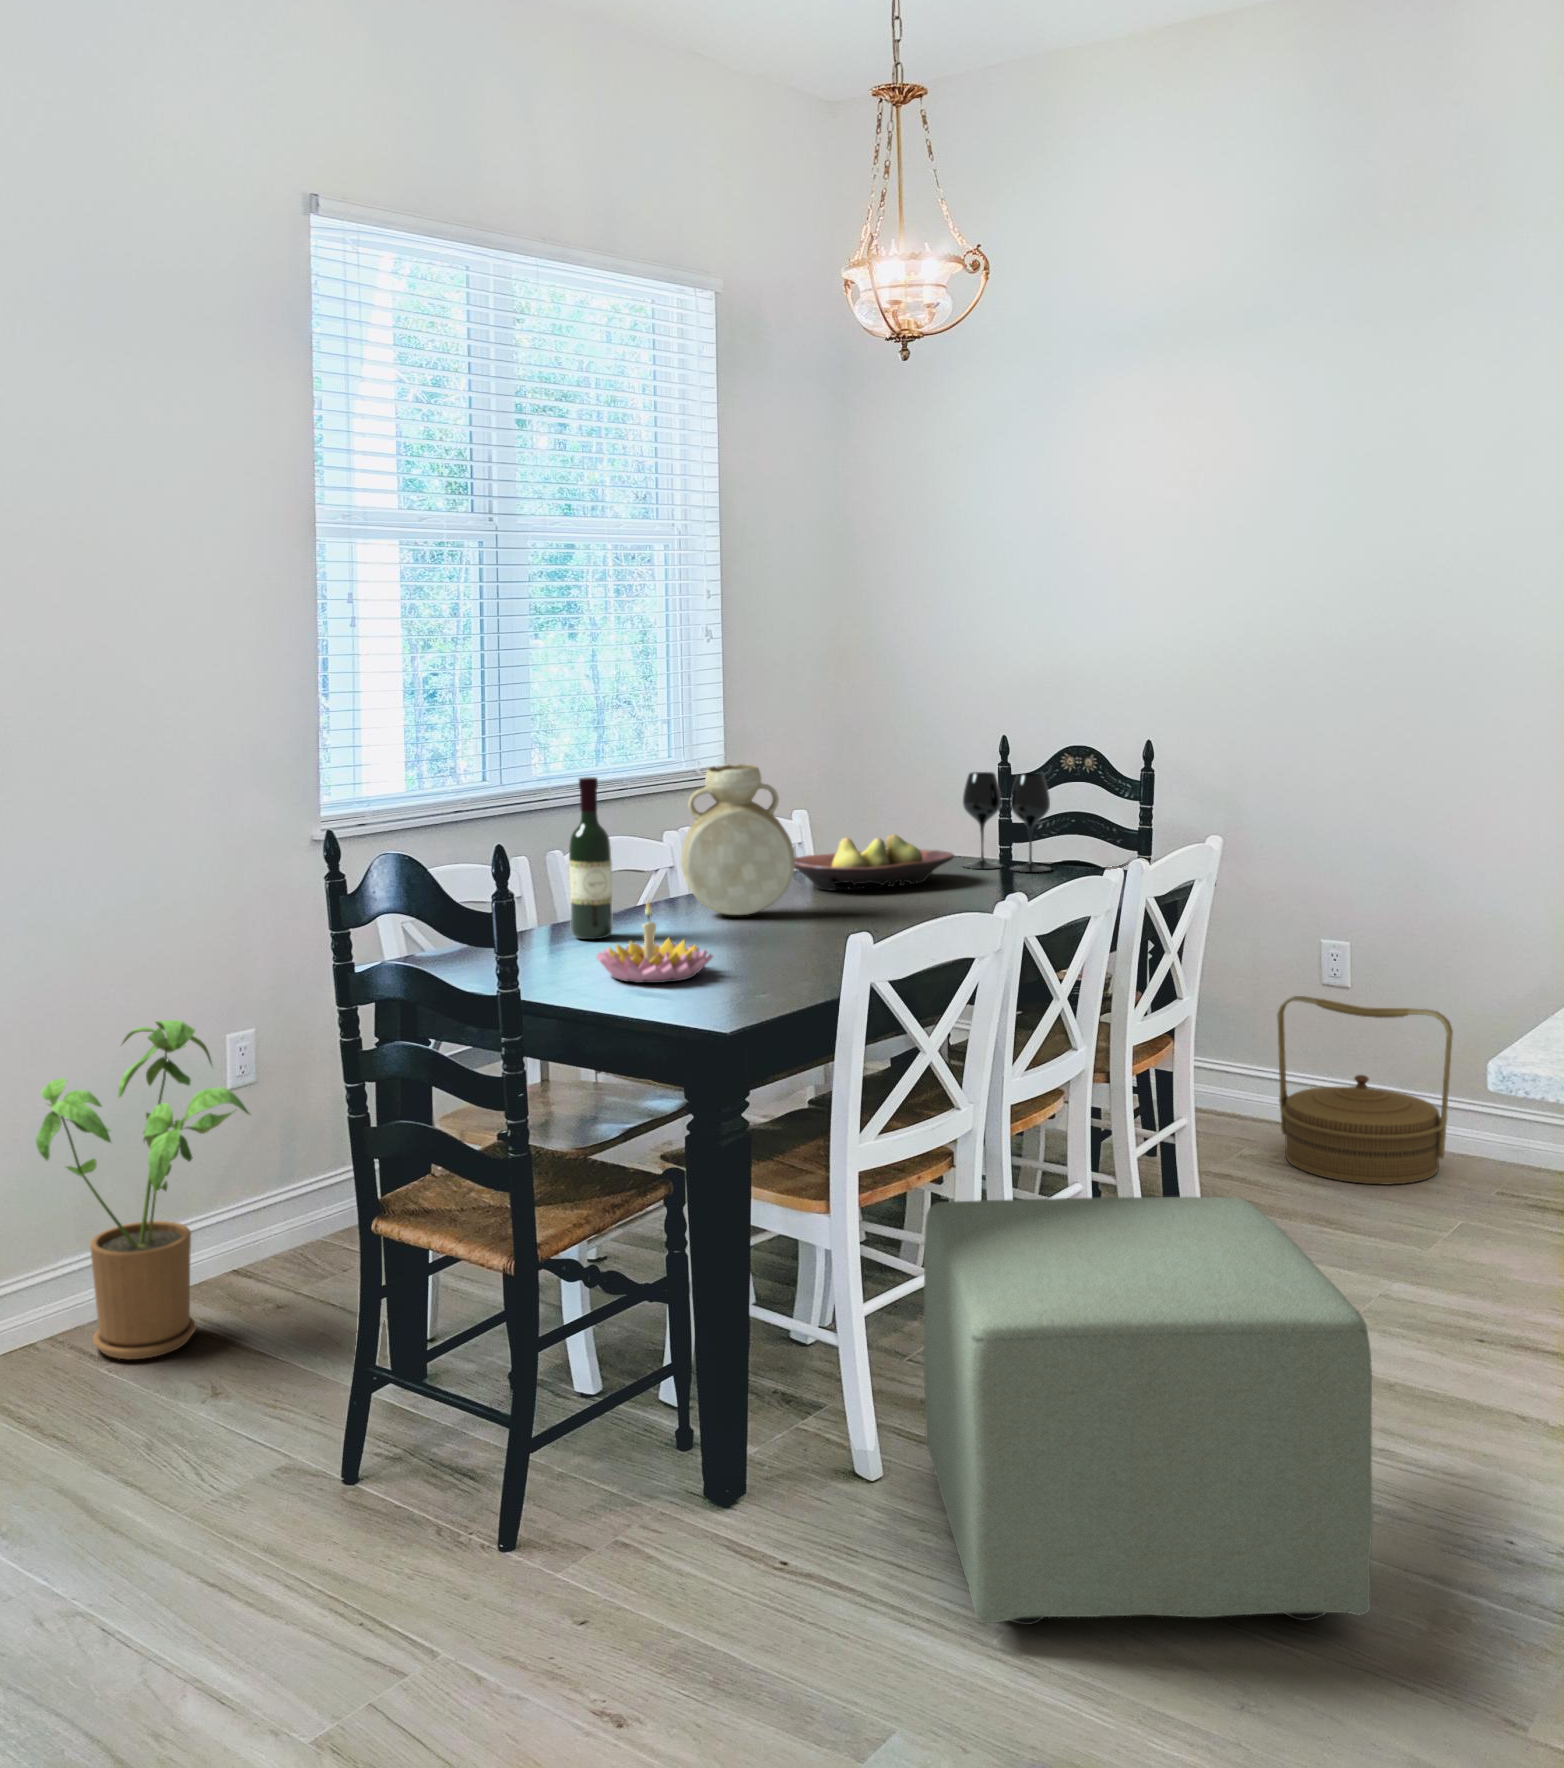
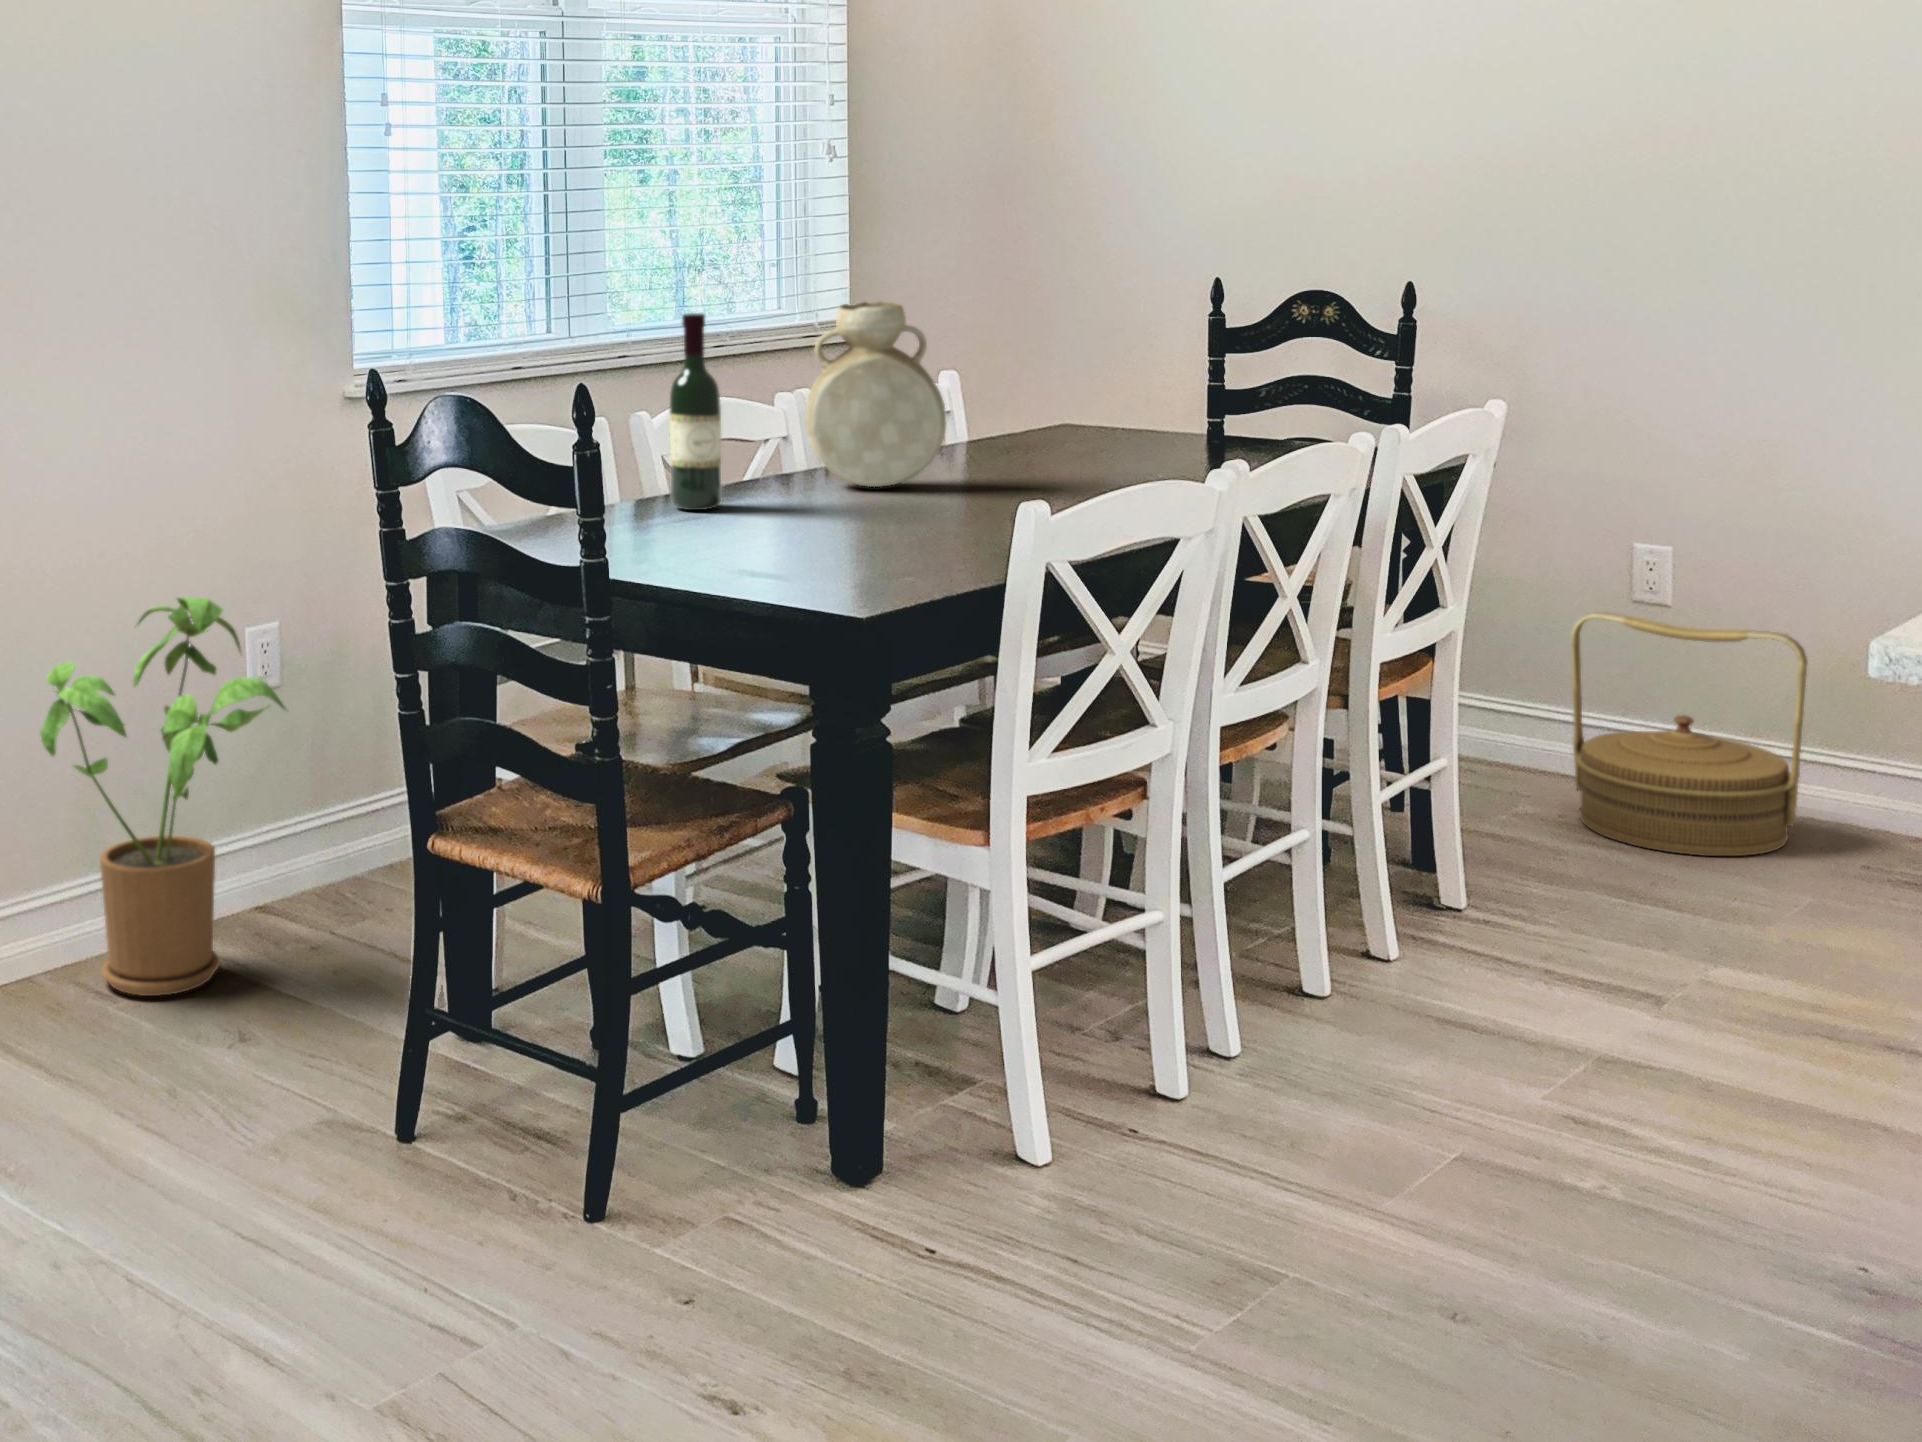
wine glass: present [963,772,1050,872] -> none [1157,319,1273,444]
fruit bowl: present [795,834,954,890] -> none [938,393,1148,461]
candle holder: present [597,901,713,983] -> none [703,456,847,558]
ottoman: present [924,1197,1373,1625] -> none [1105,833,1674,1357]

